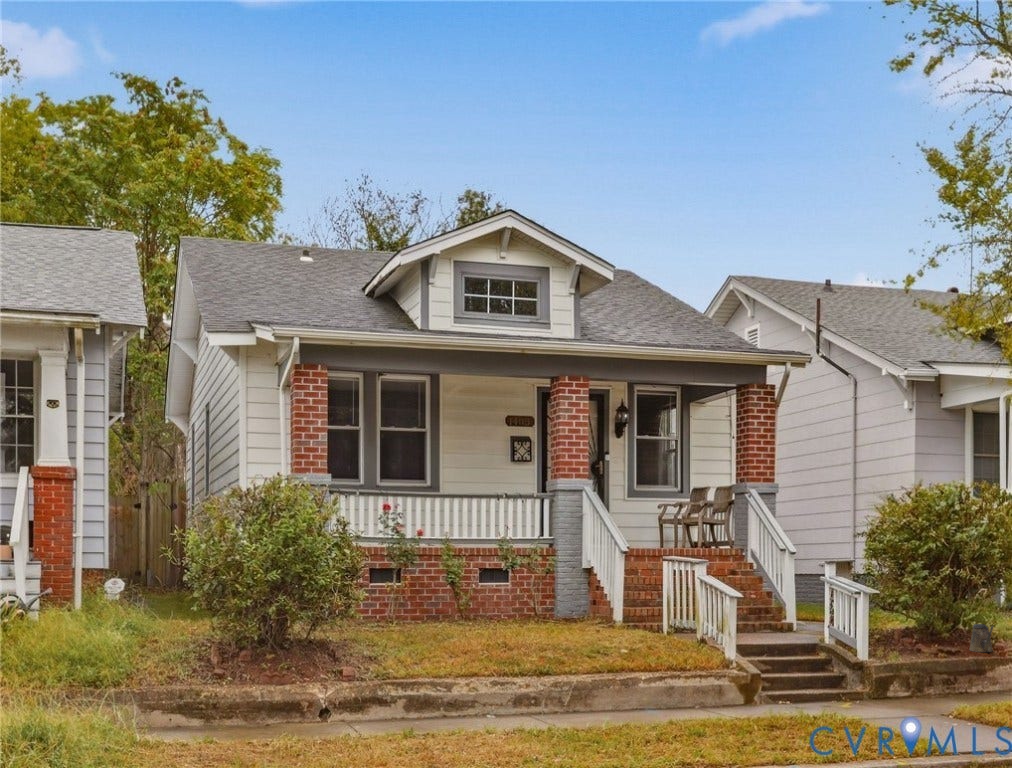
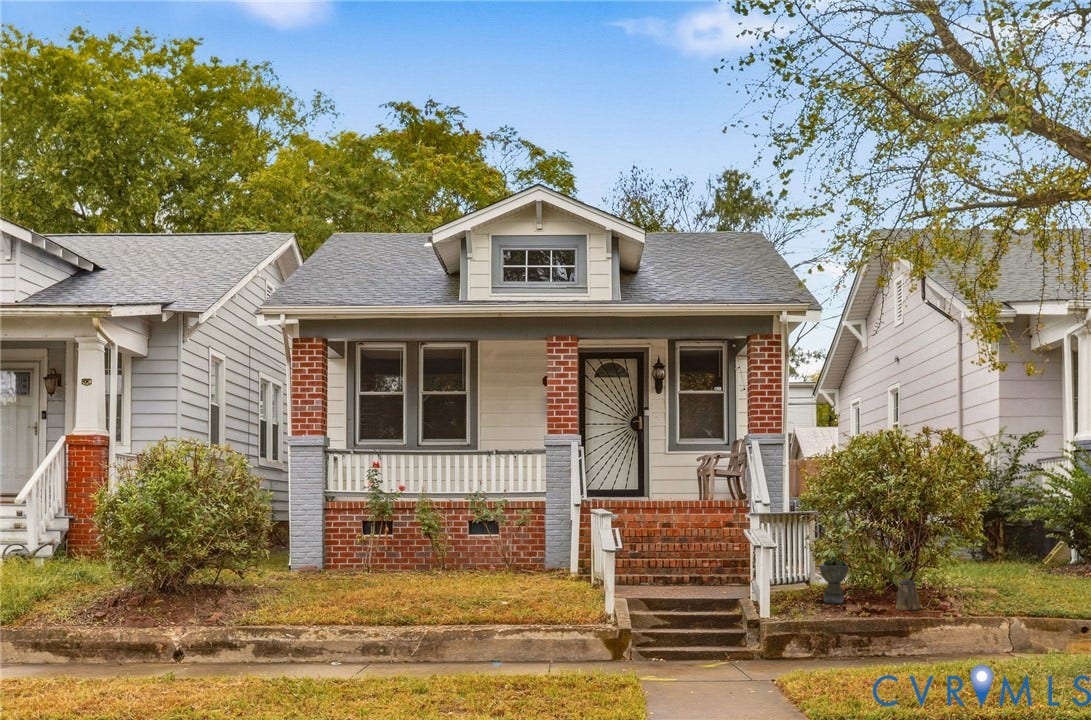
planter: none [894,603,921,647] -> present [819,556,848,604]

